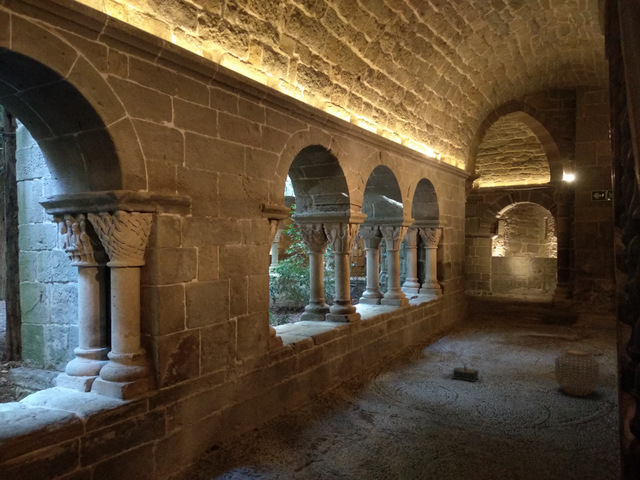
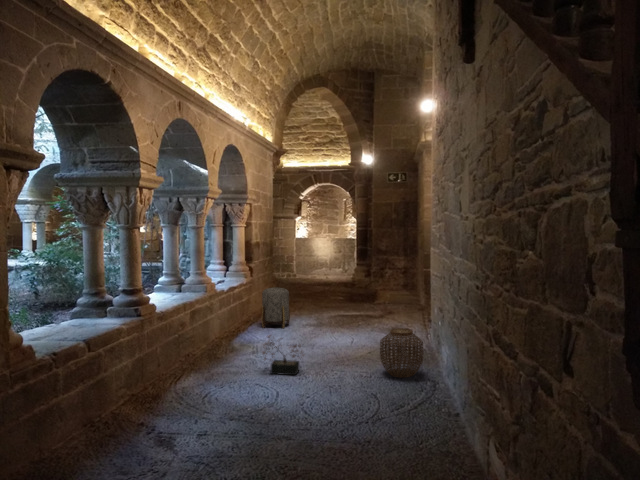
stool: none [450,305,477,342] -> present [262,287,290,328]

